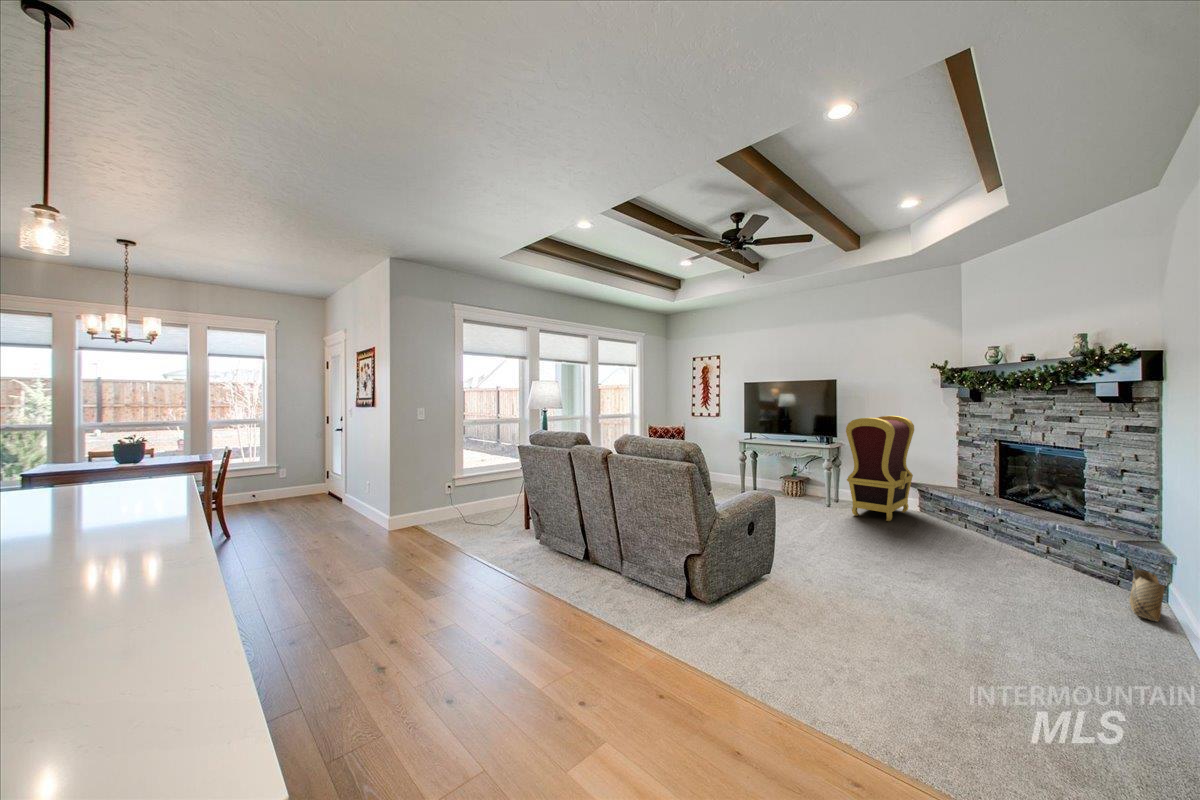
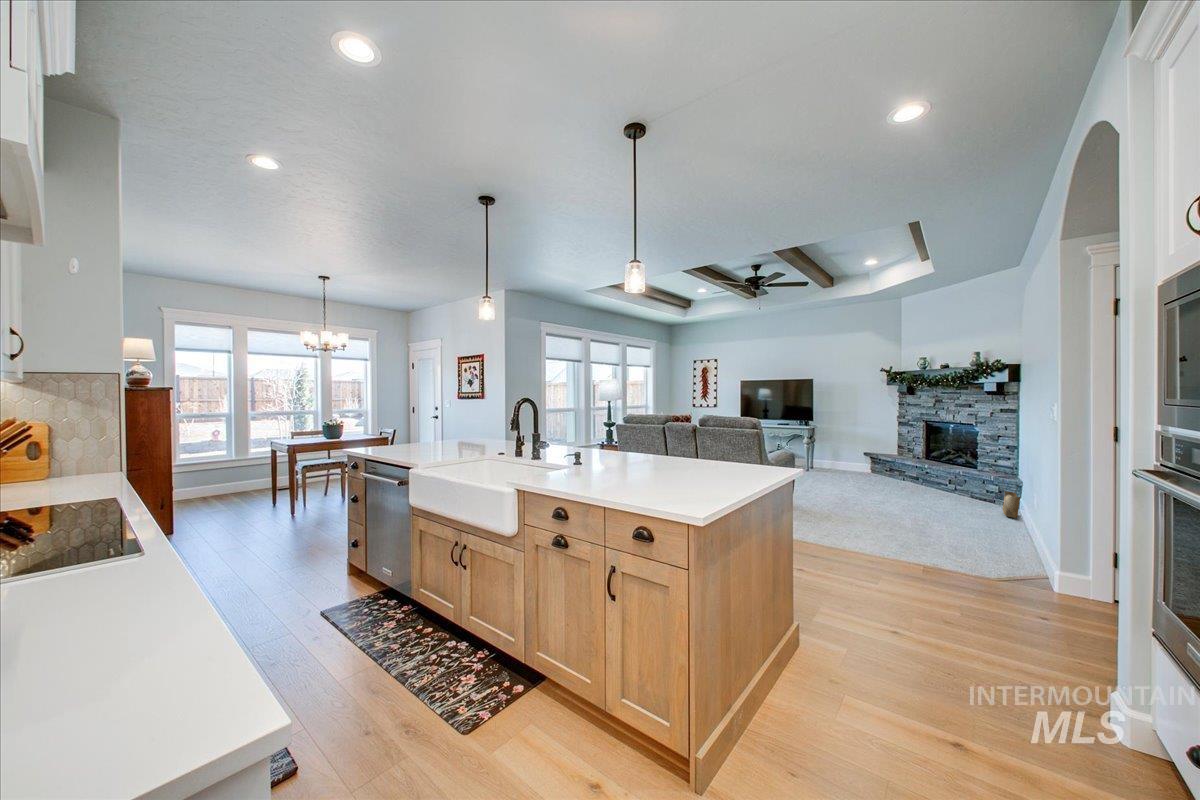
armchair: present [846,416,914,521] -> none [826,405,868,478]

